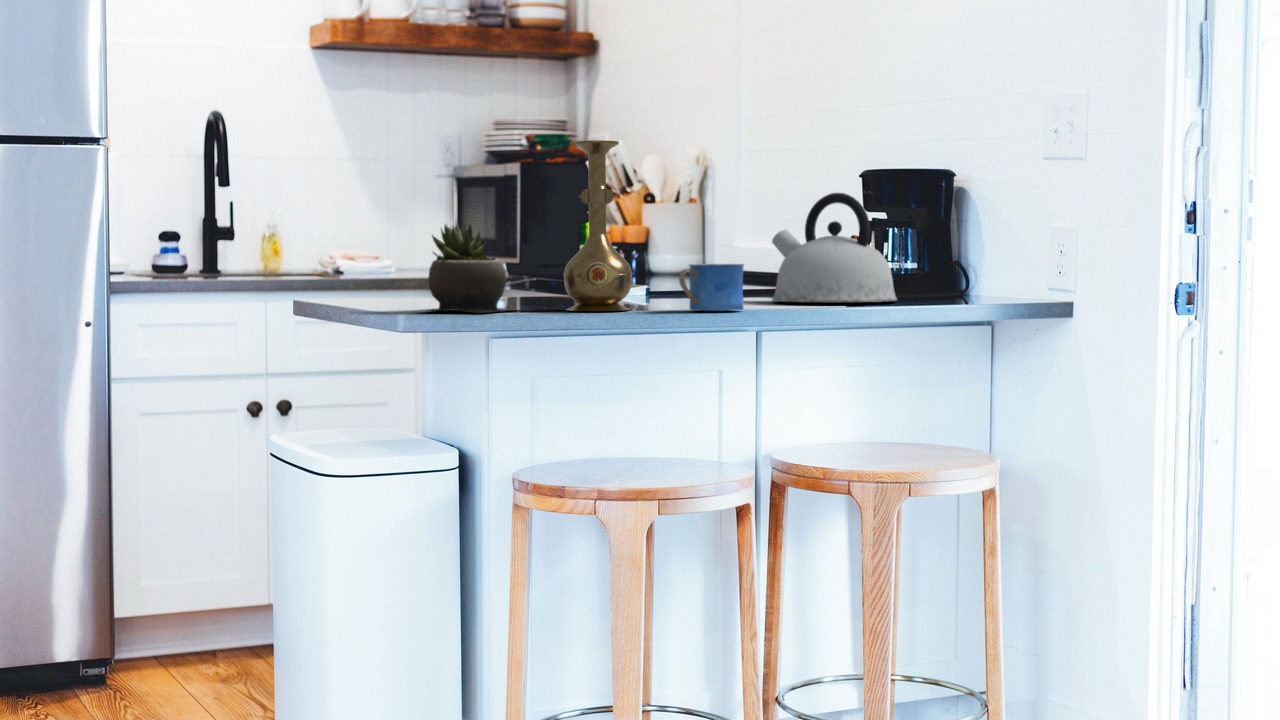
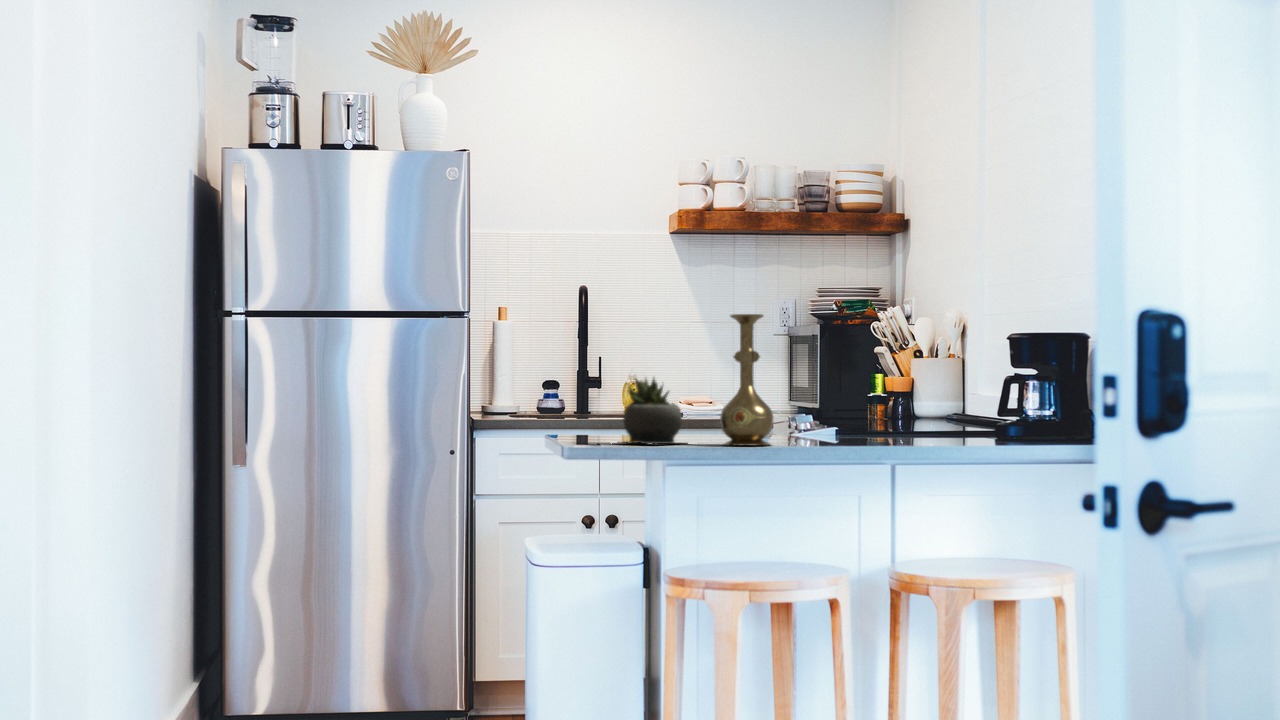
kettle: present [772,193,897,302] -> none [911,352,1018,443]
mug: present [679,263,744,311] -> none [797,409,854,447]

